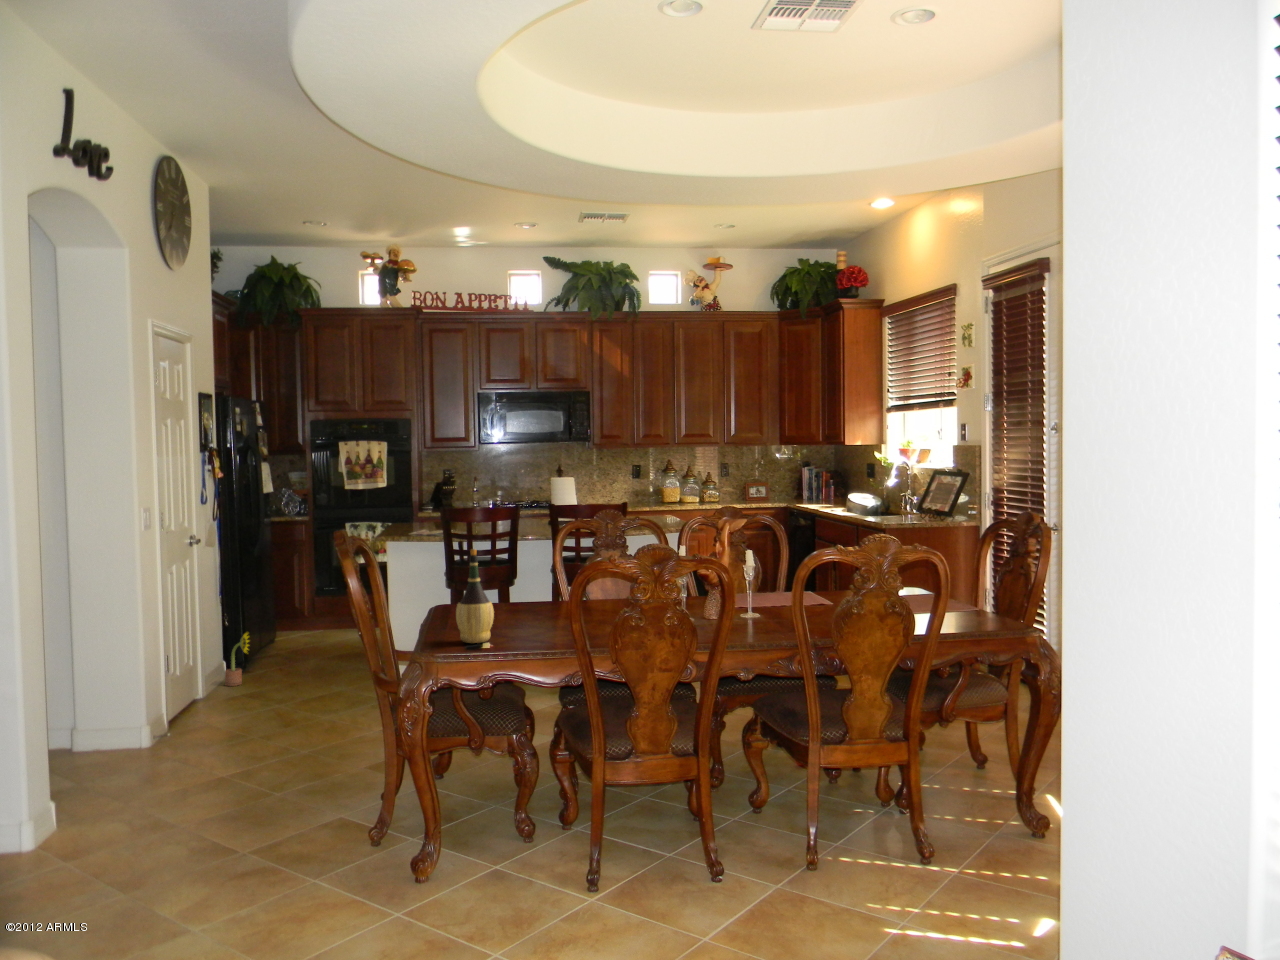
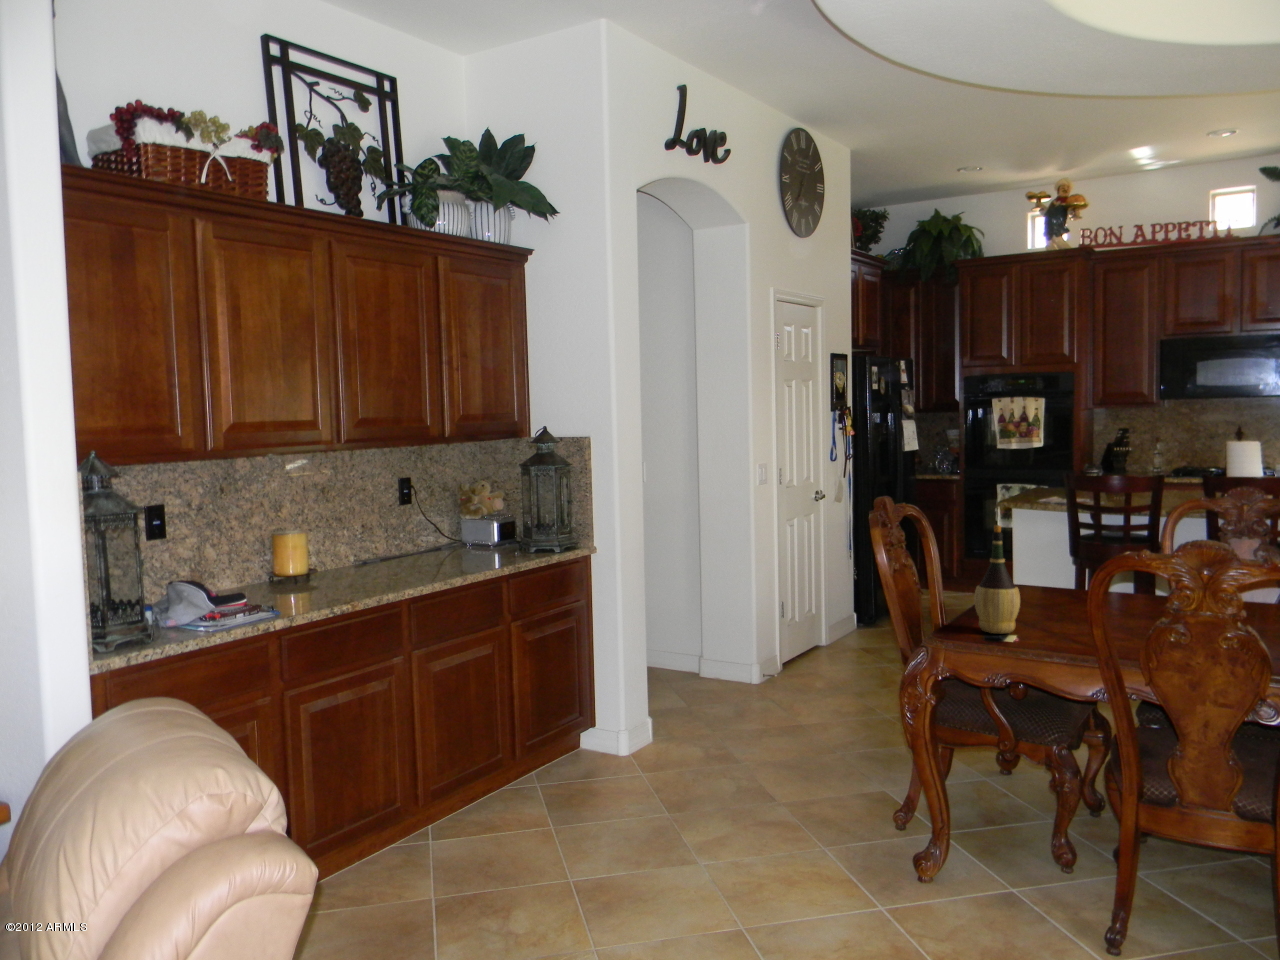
decorative plant: present [225,633,249,686] -> none [850,587,876,638]

